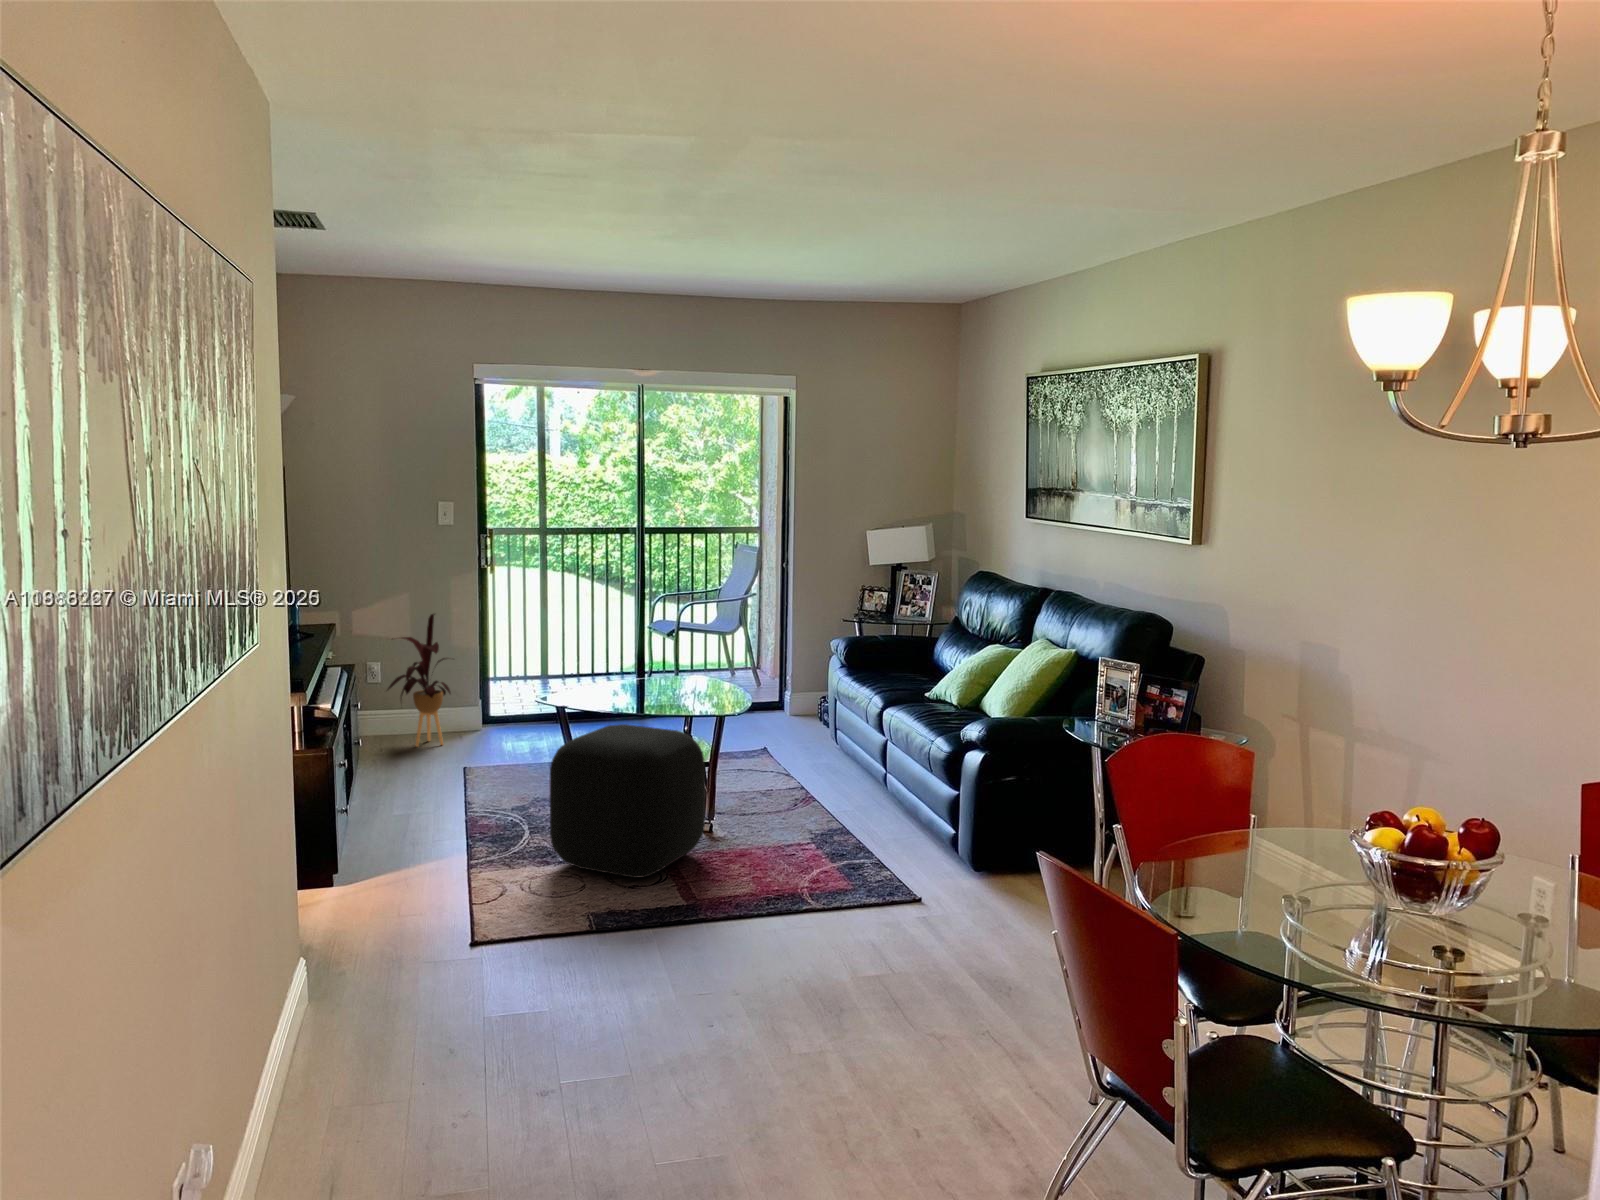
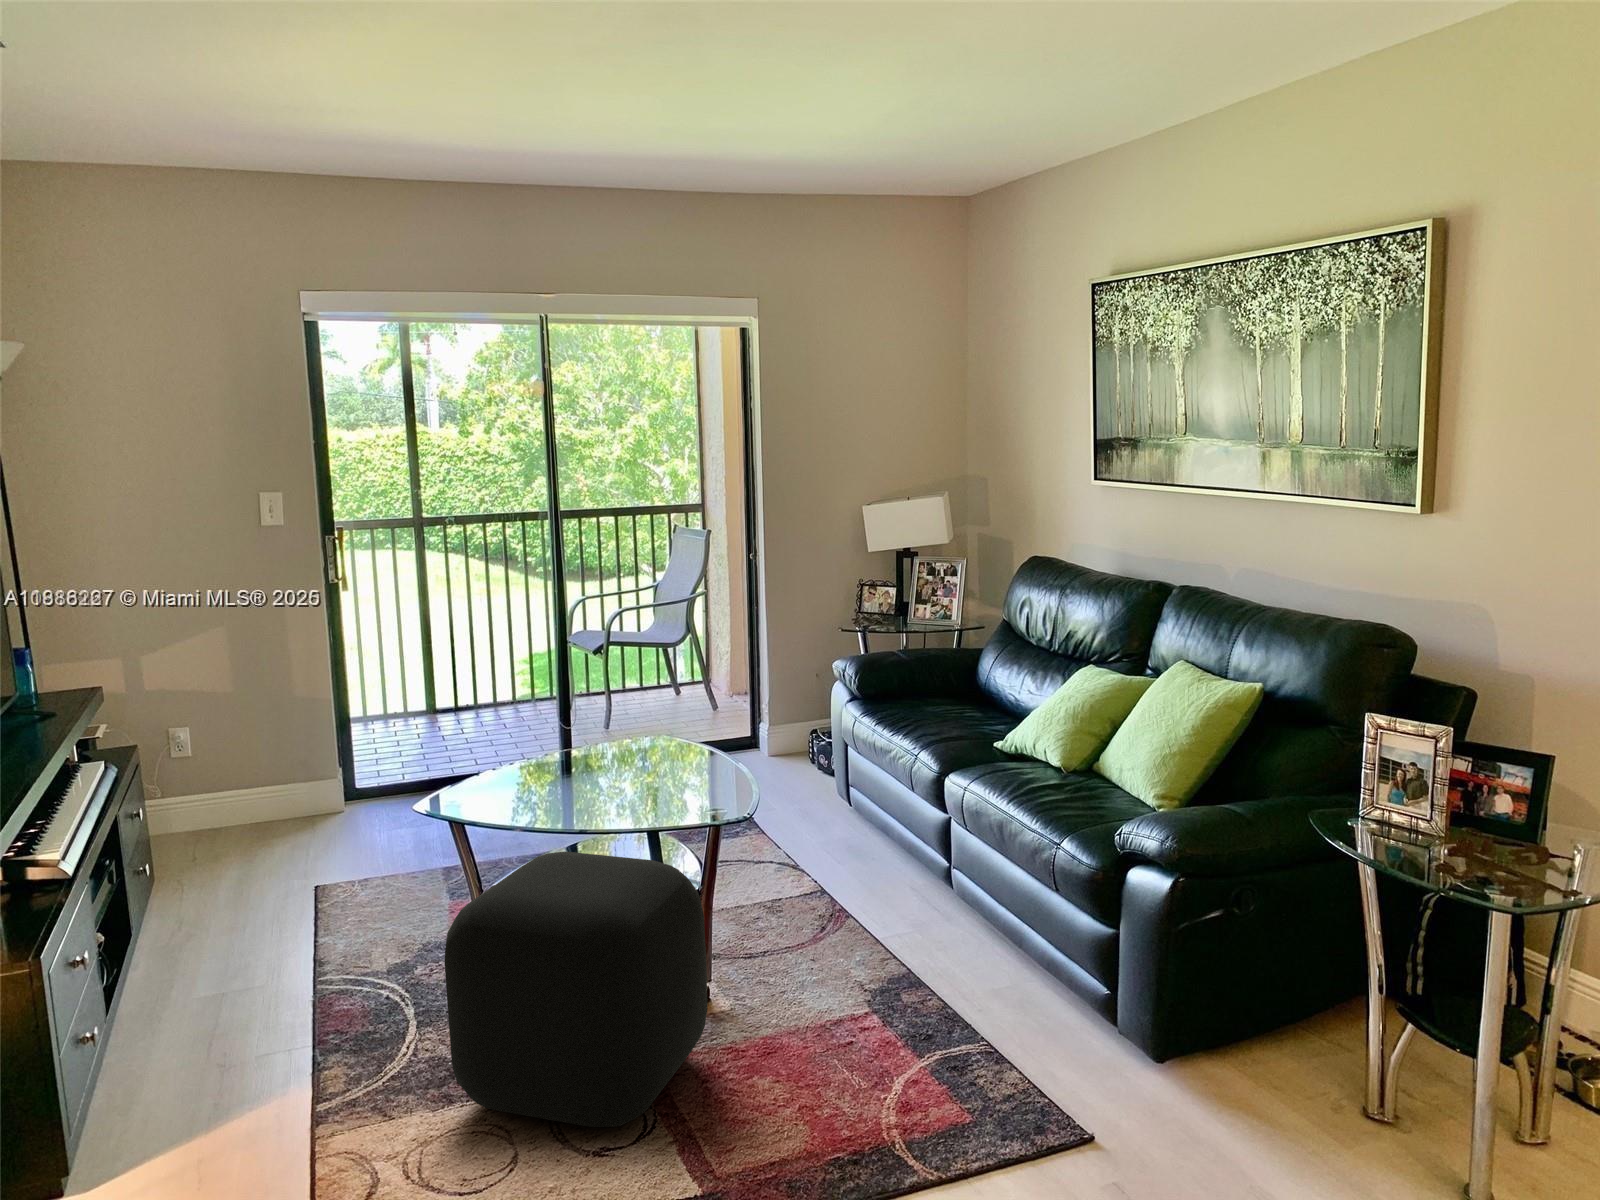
house plant: present [387,614,451,746] -> none [185,659,293,854]

